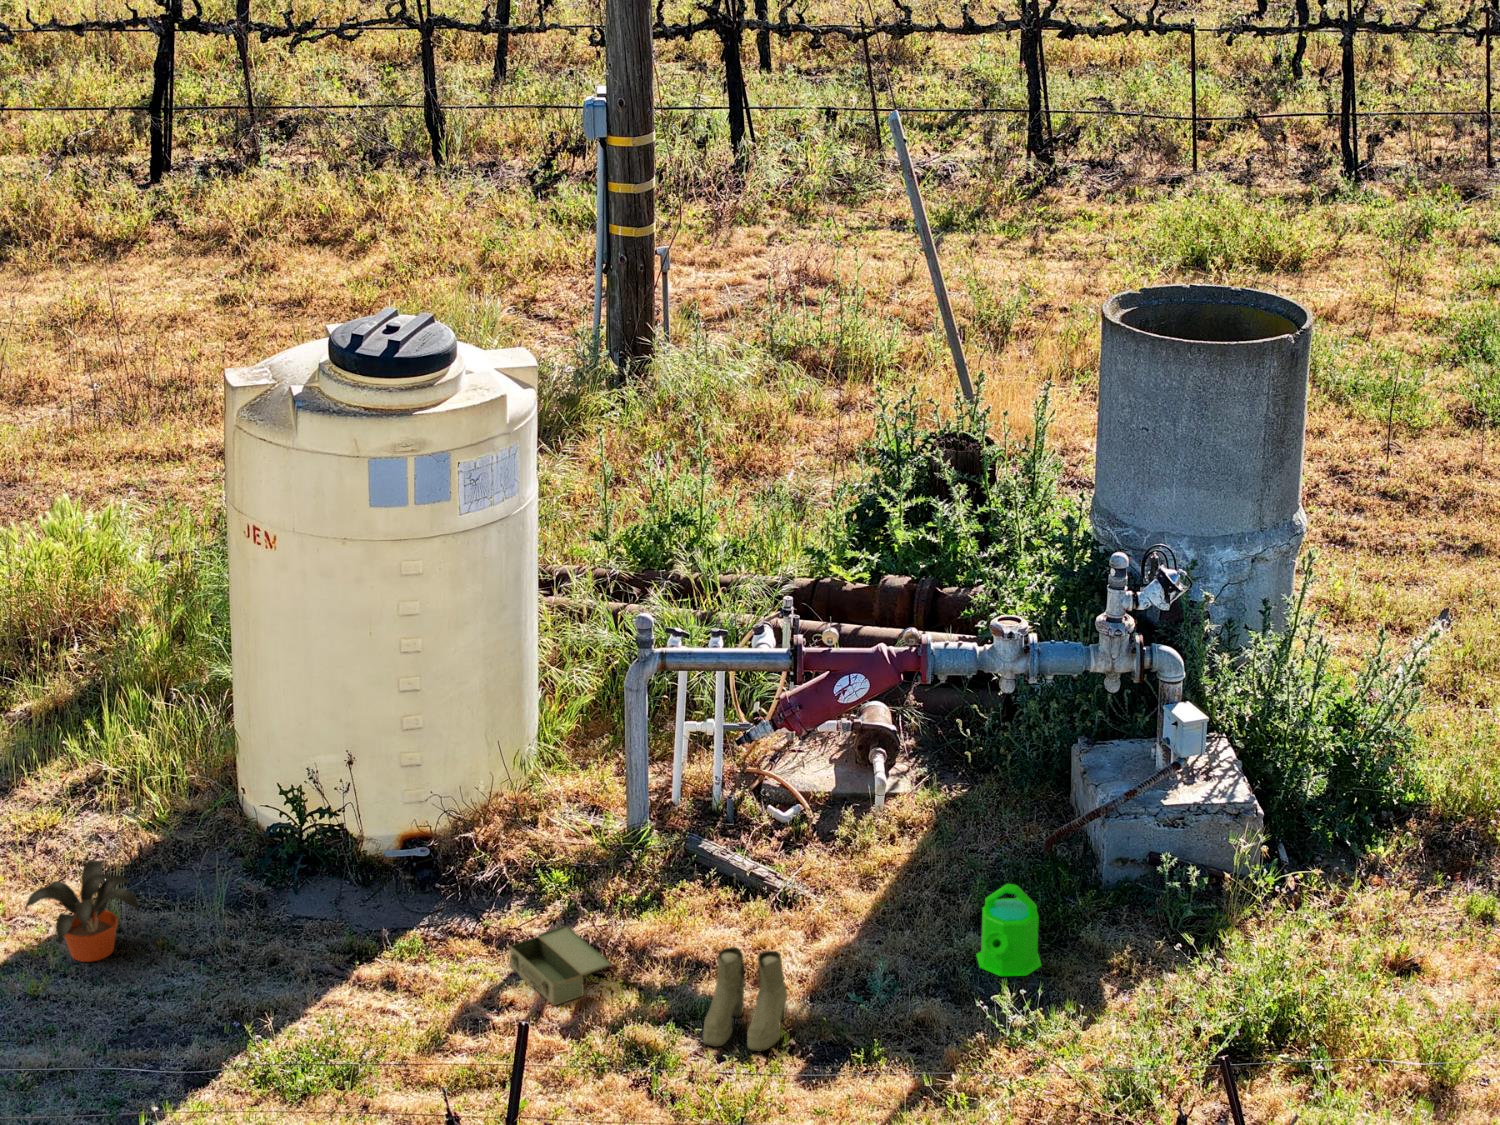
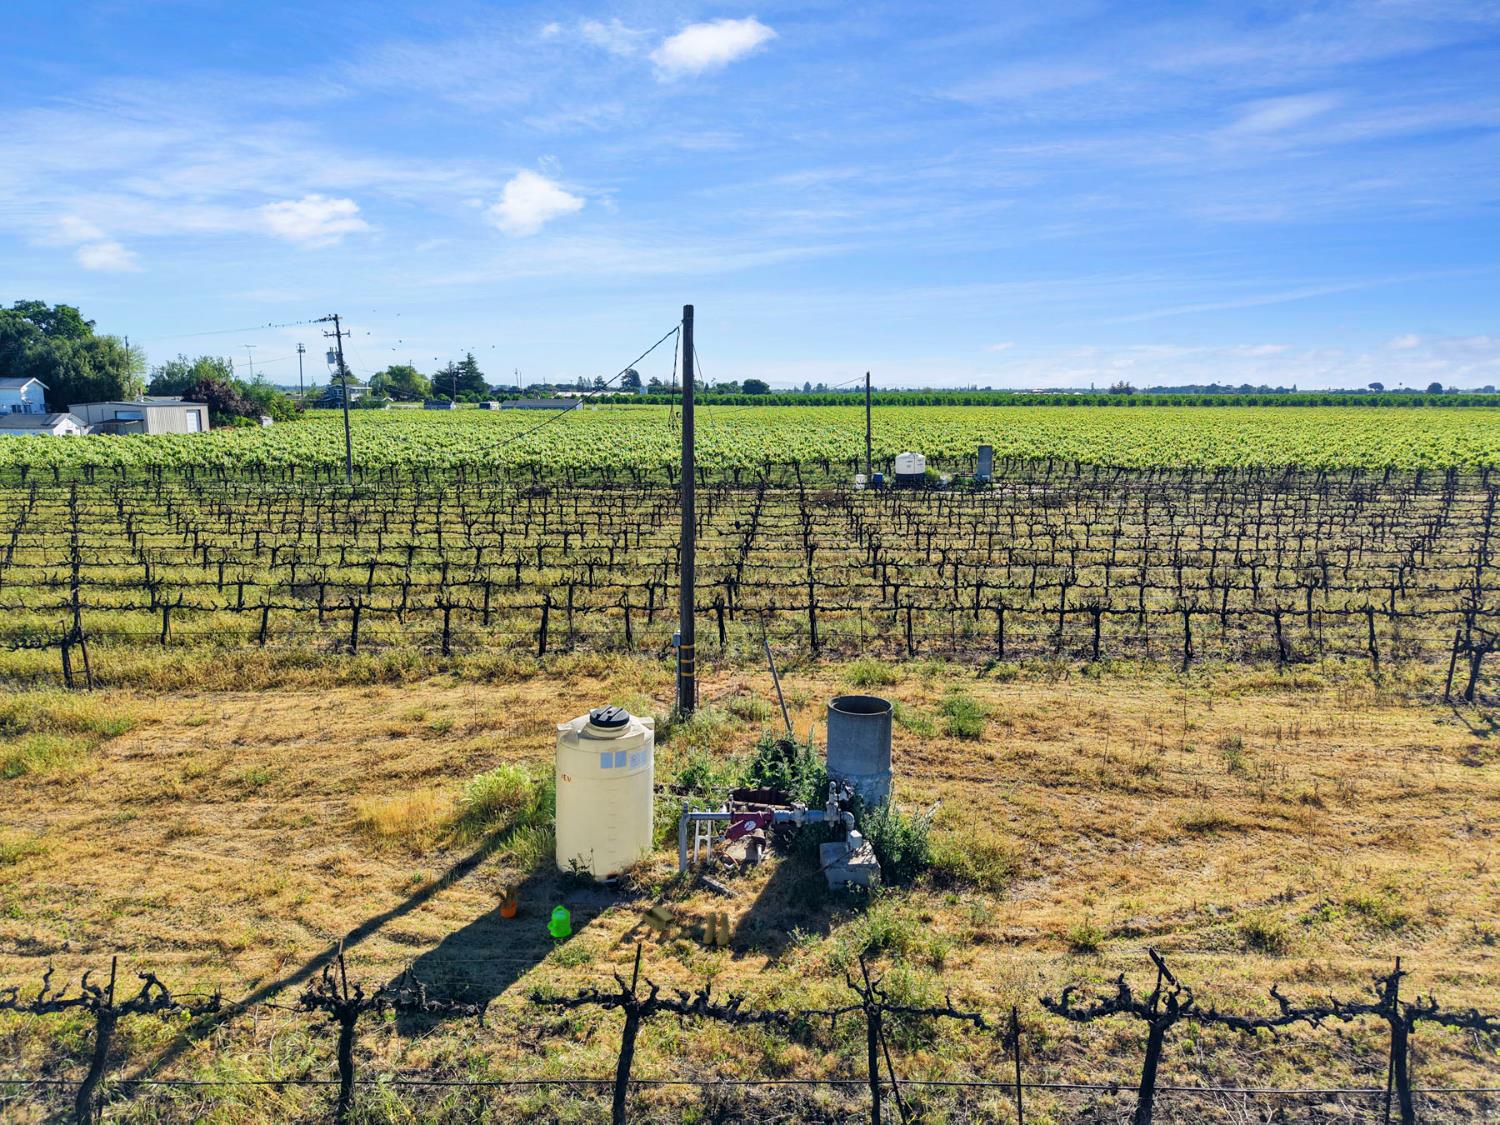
watering can: present [976,884,1042,977] -> present [548,906,572,937]

